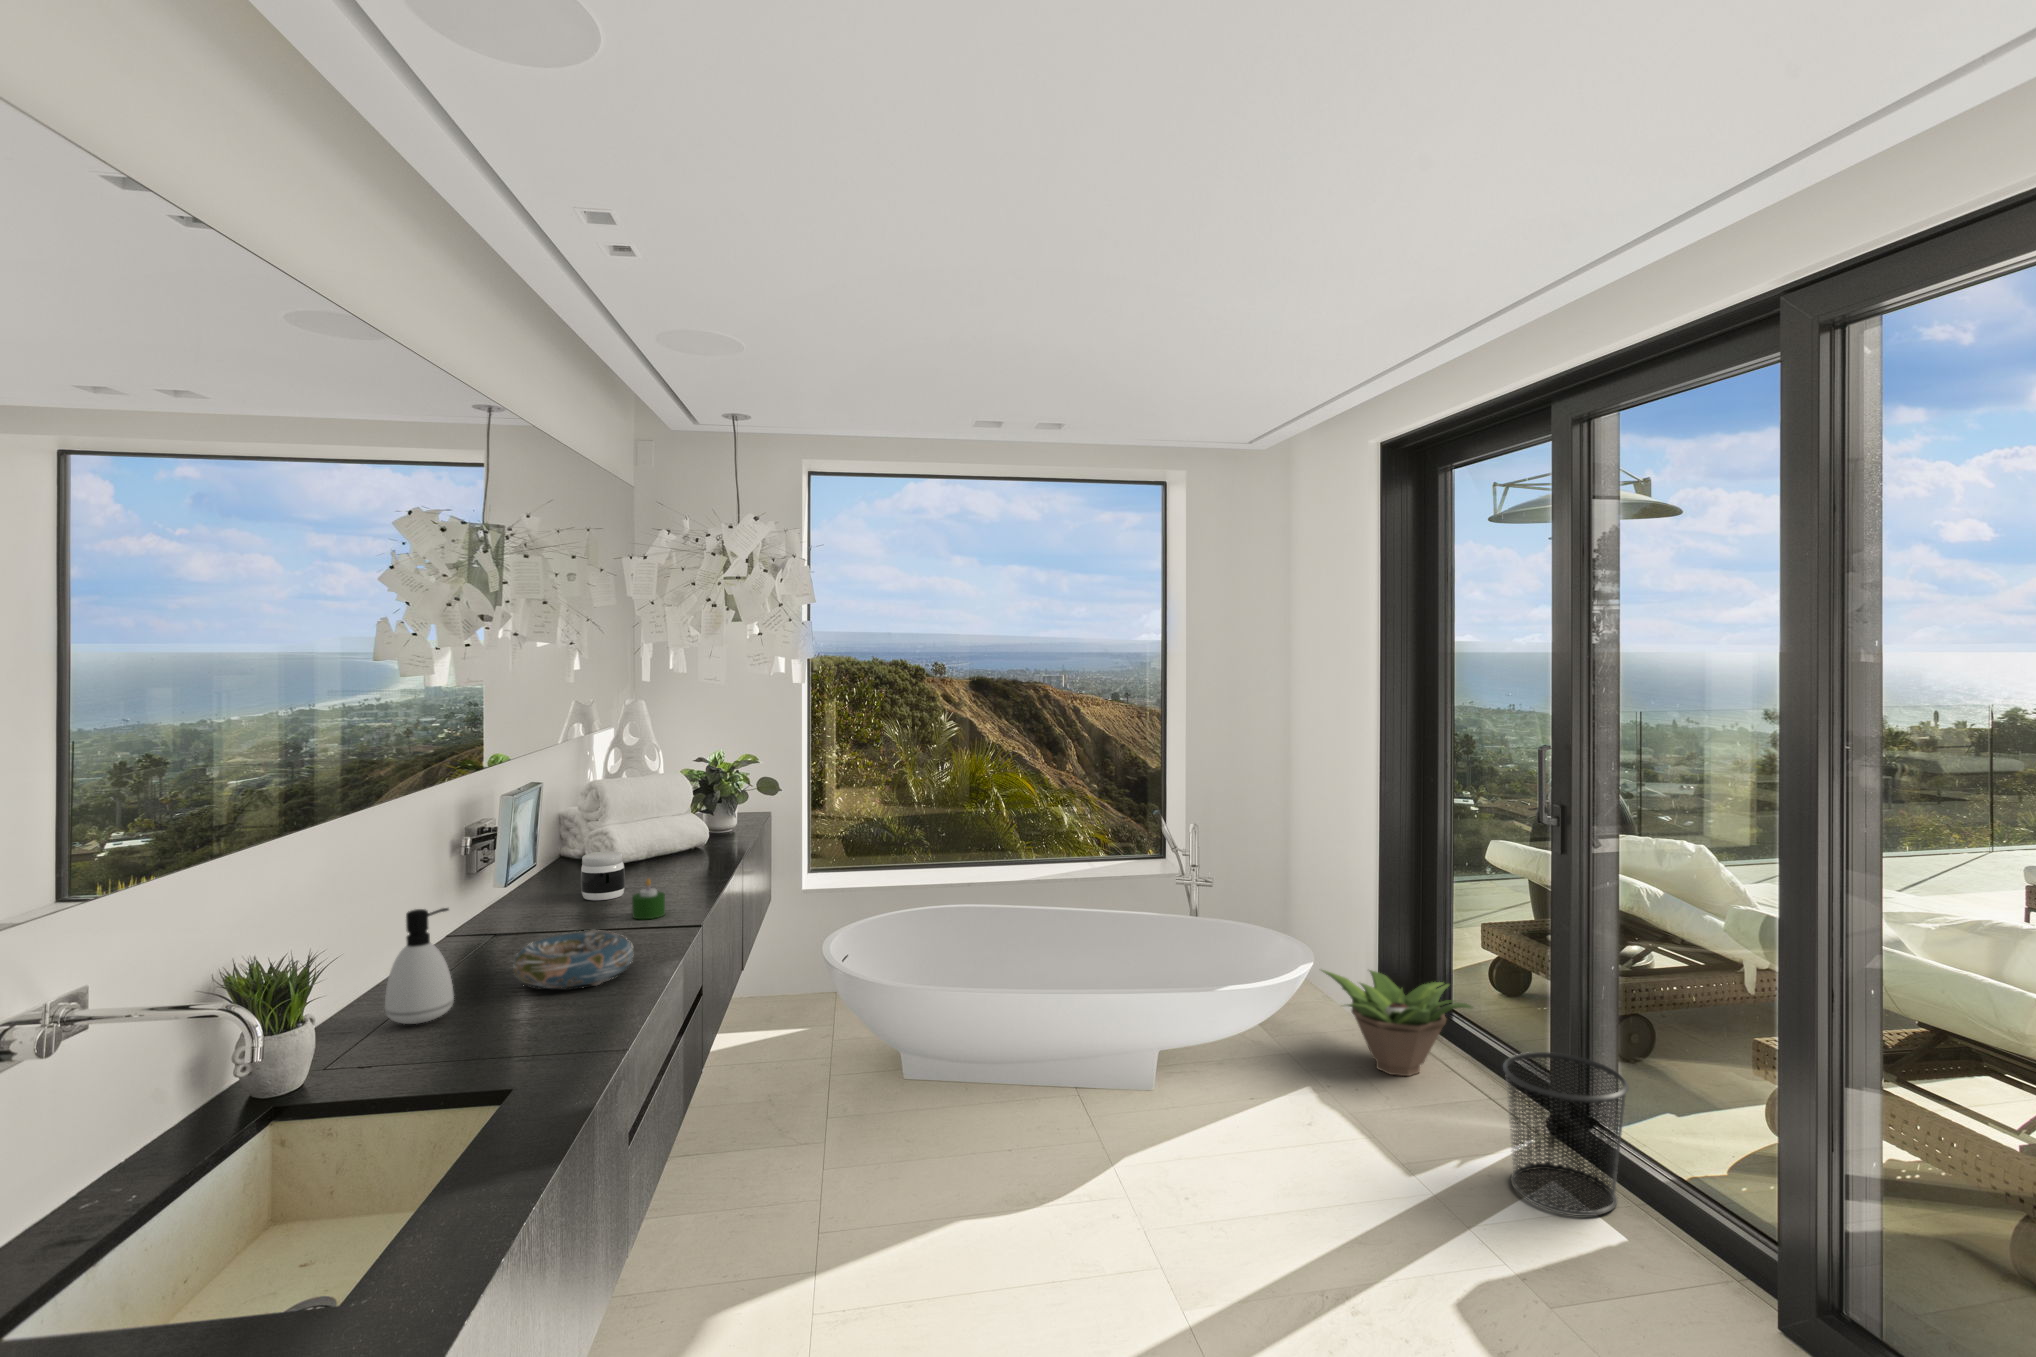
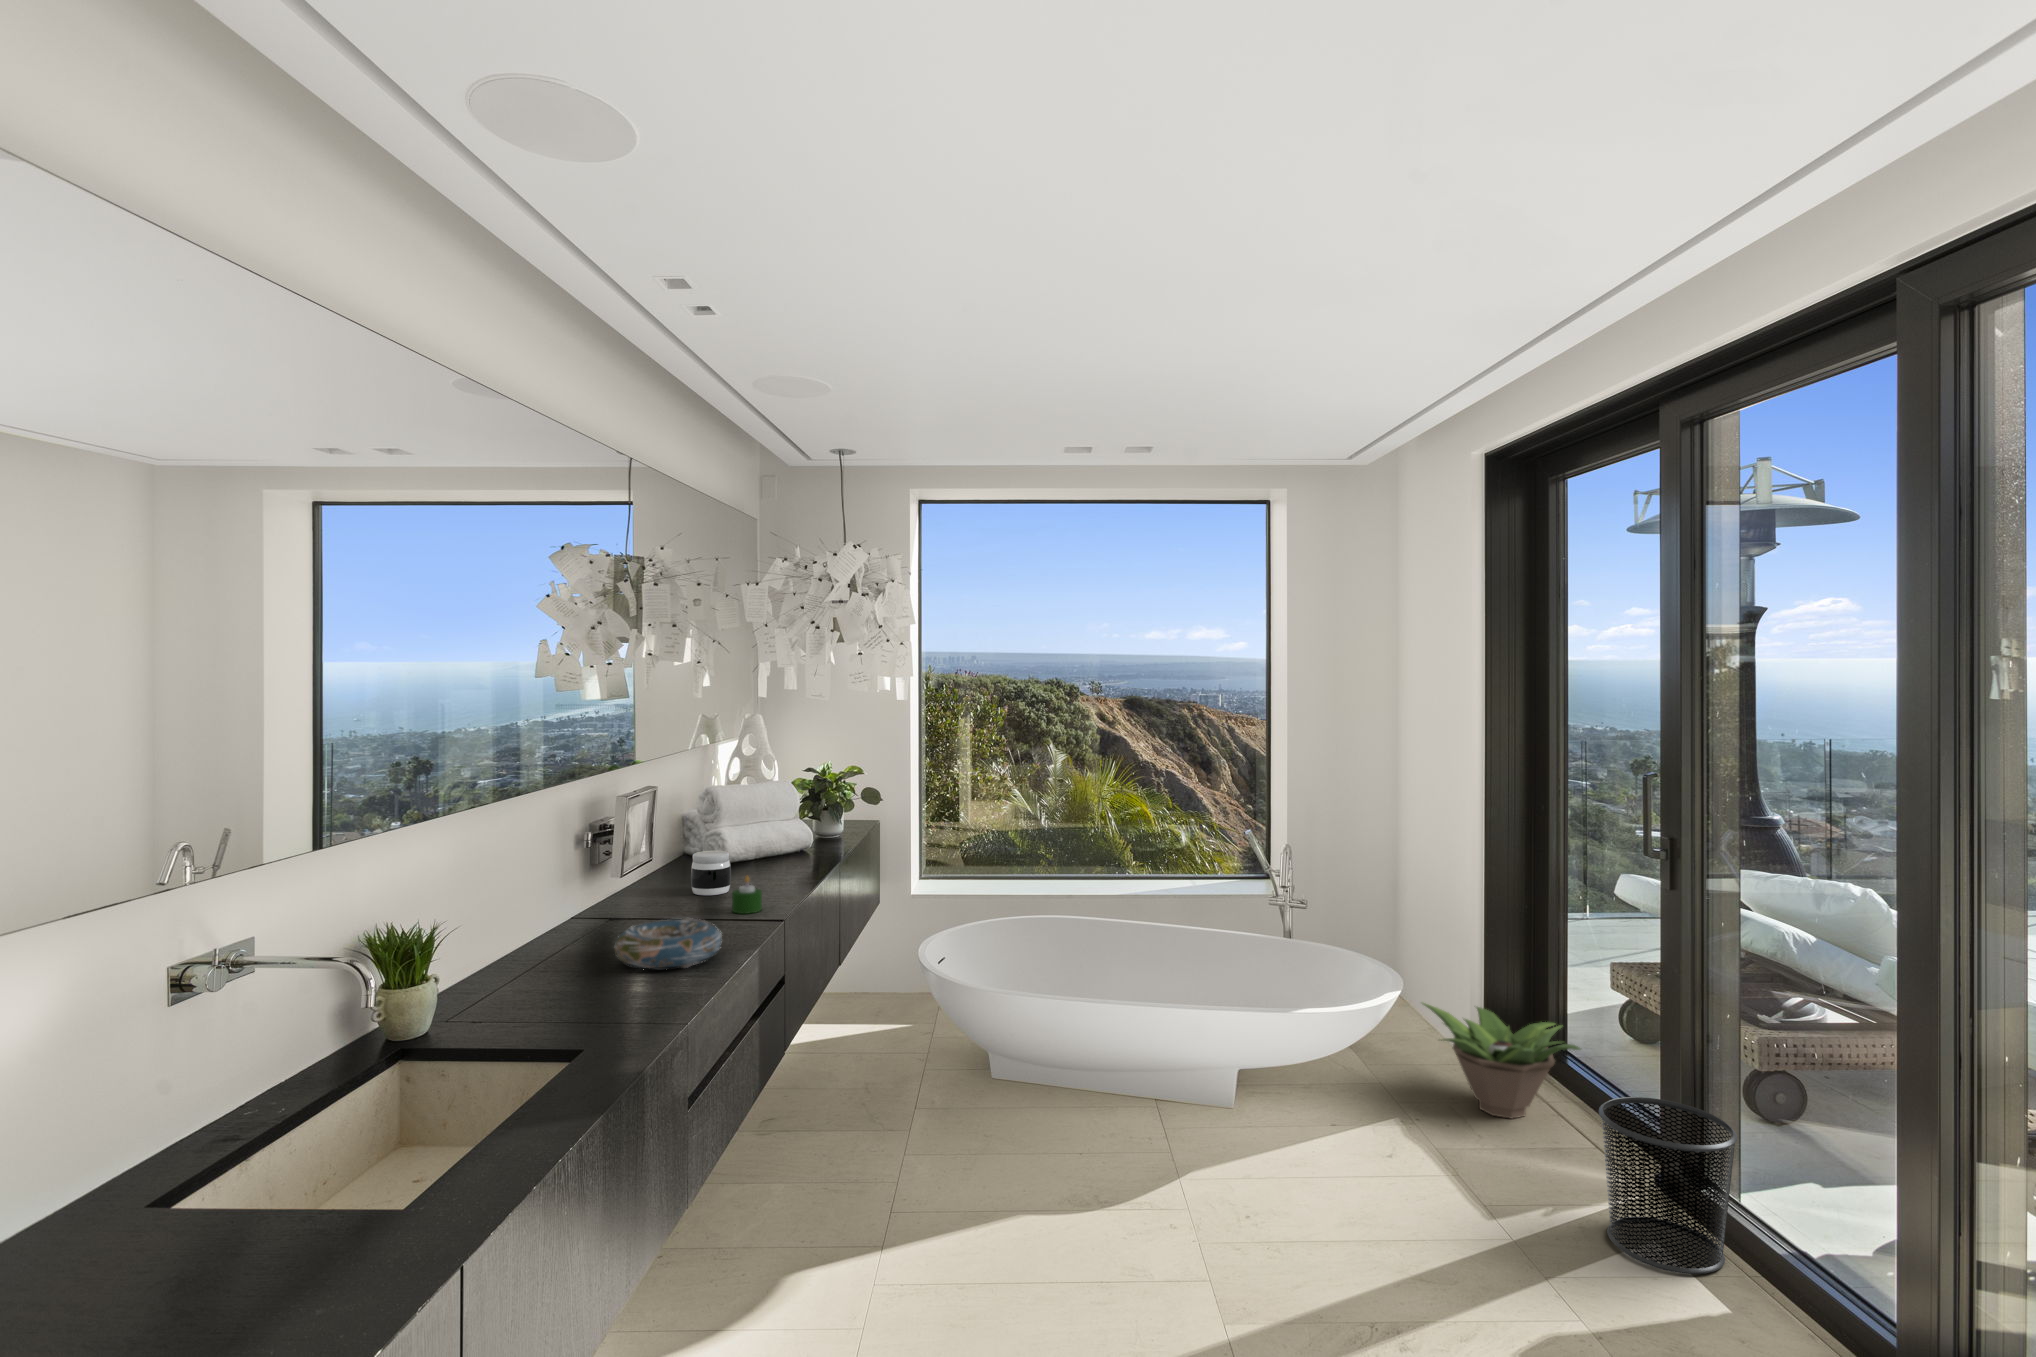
soap dispenser: present [385,908,454,1024] -> none [500,889,559,991]

